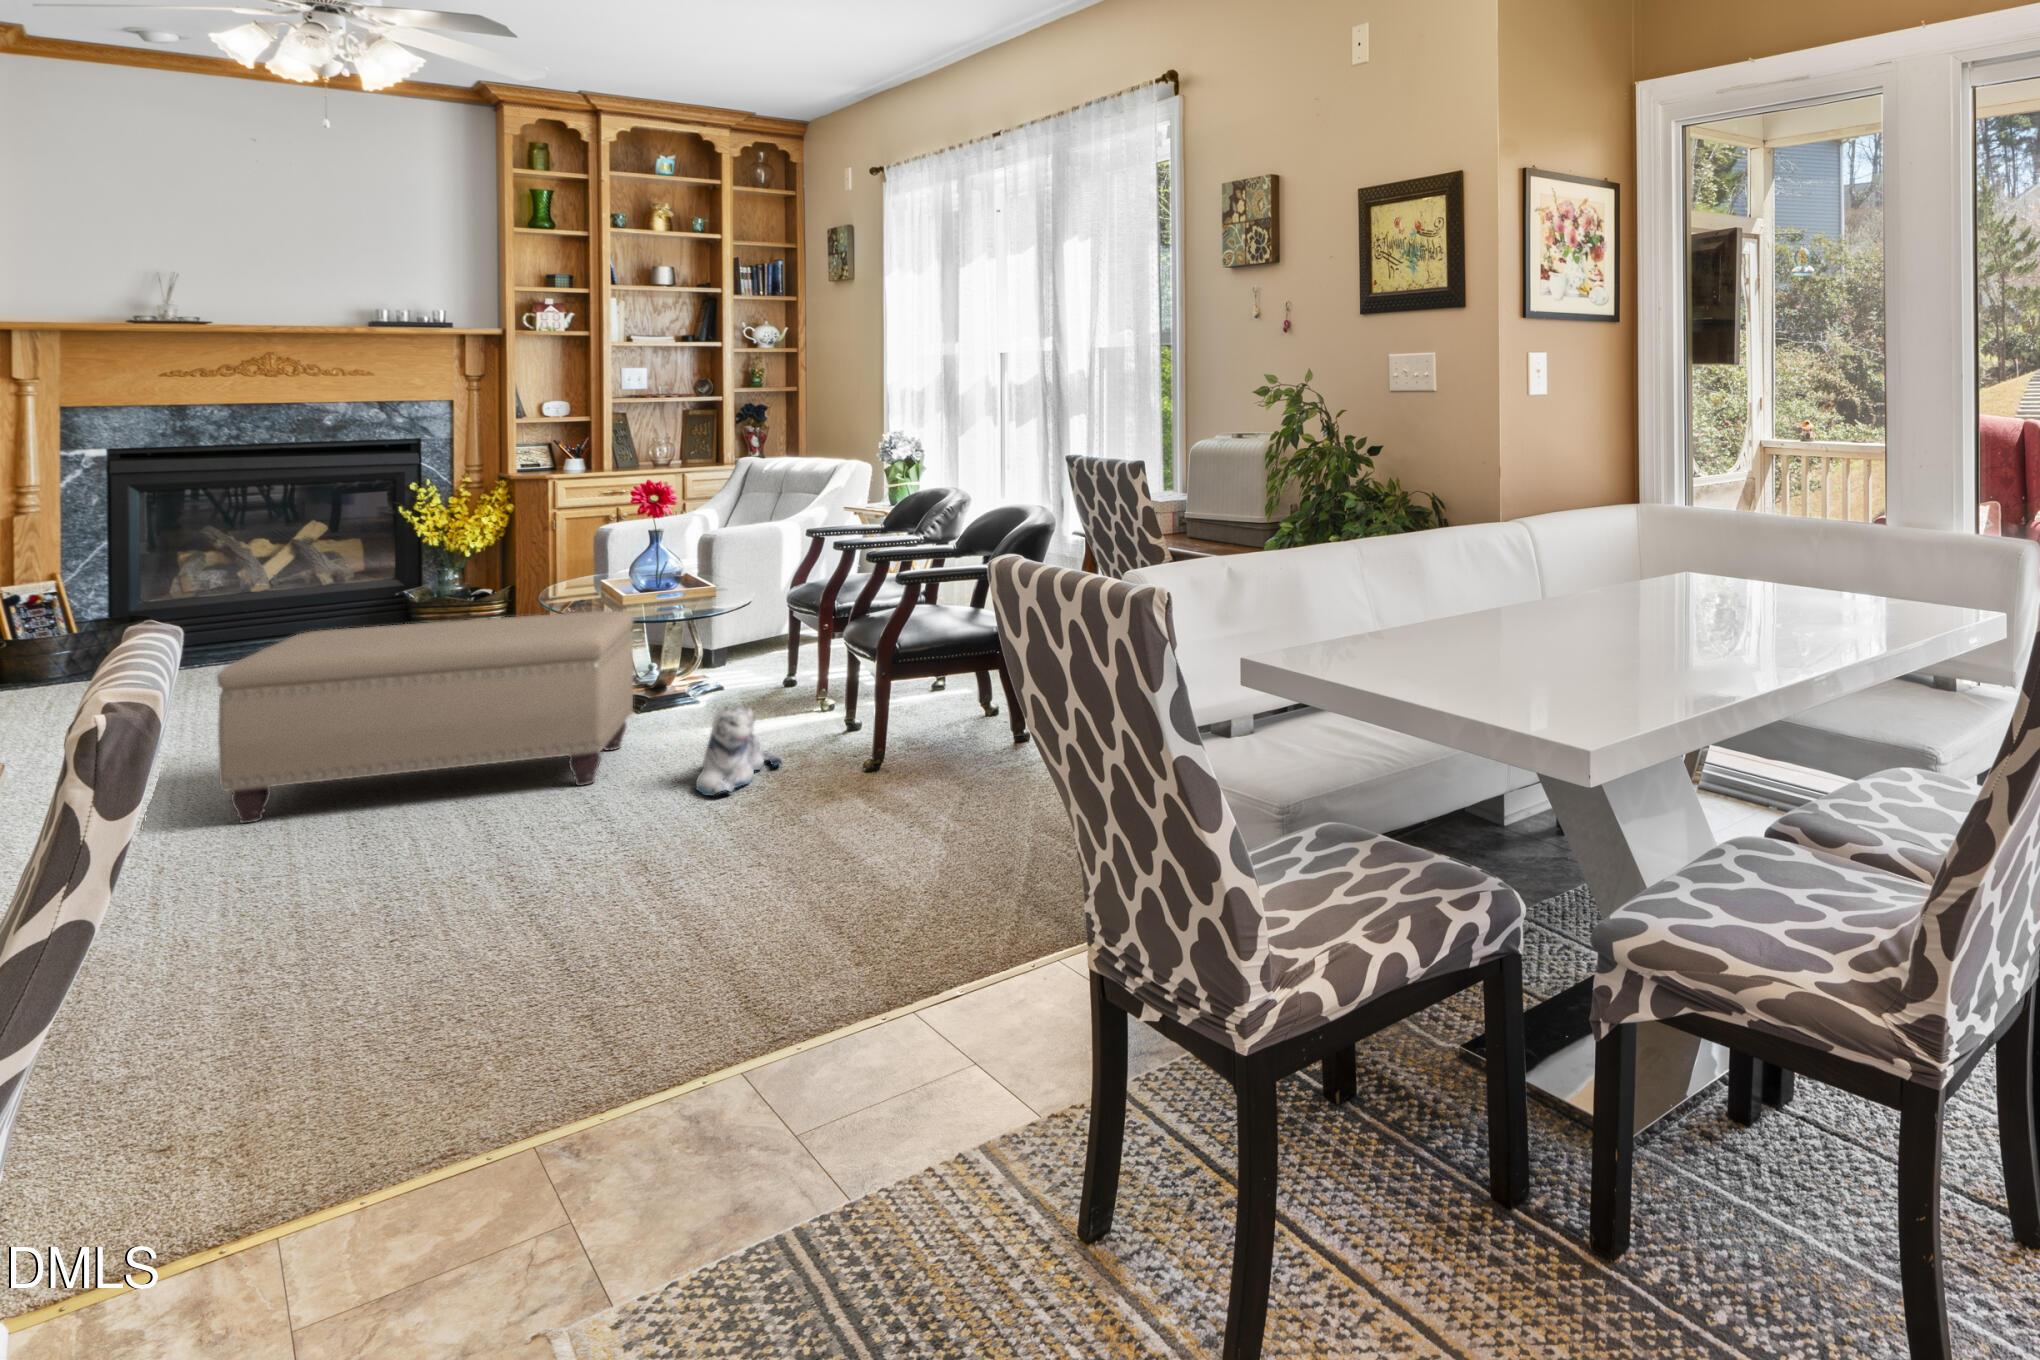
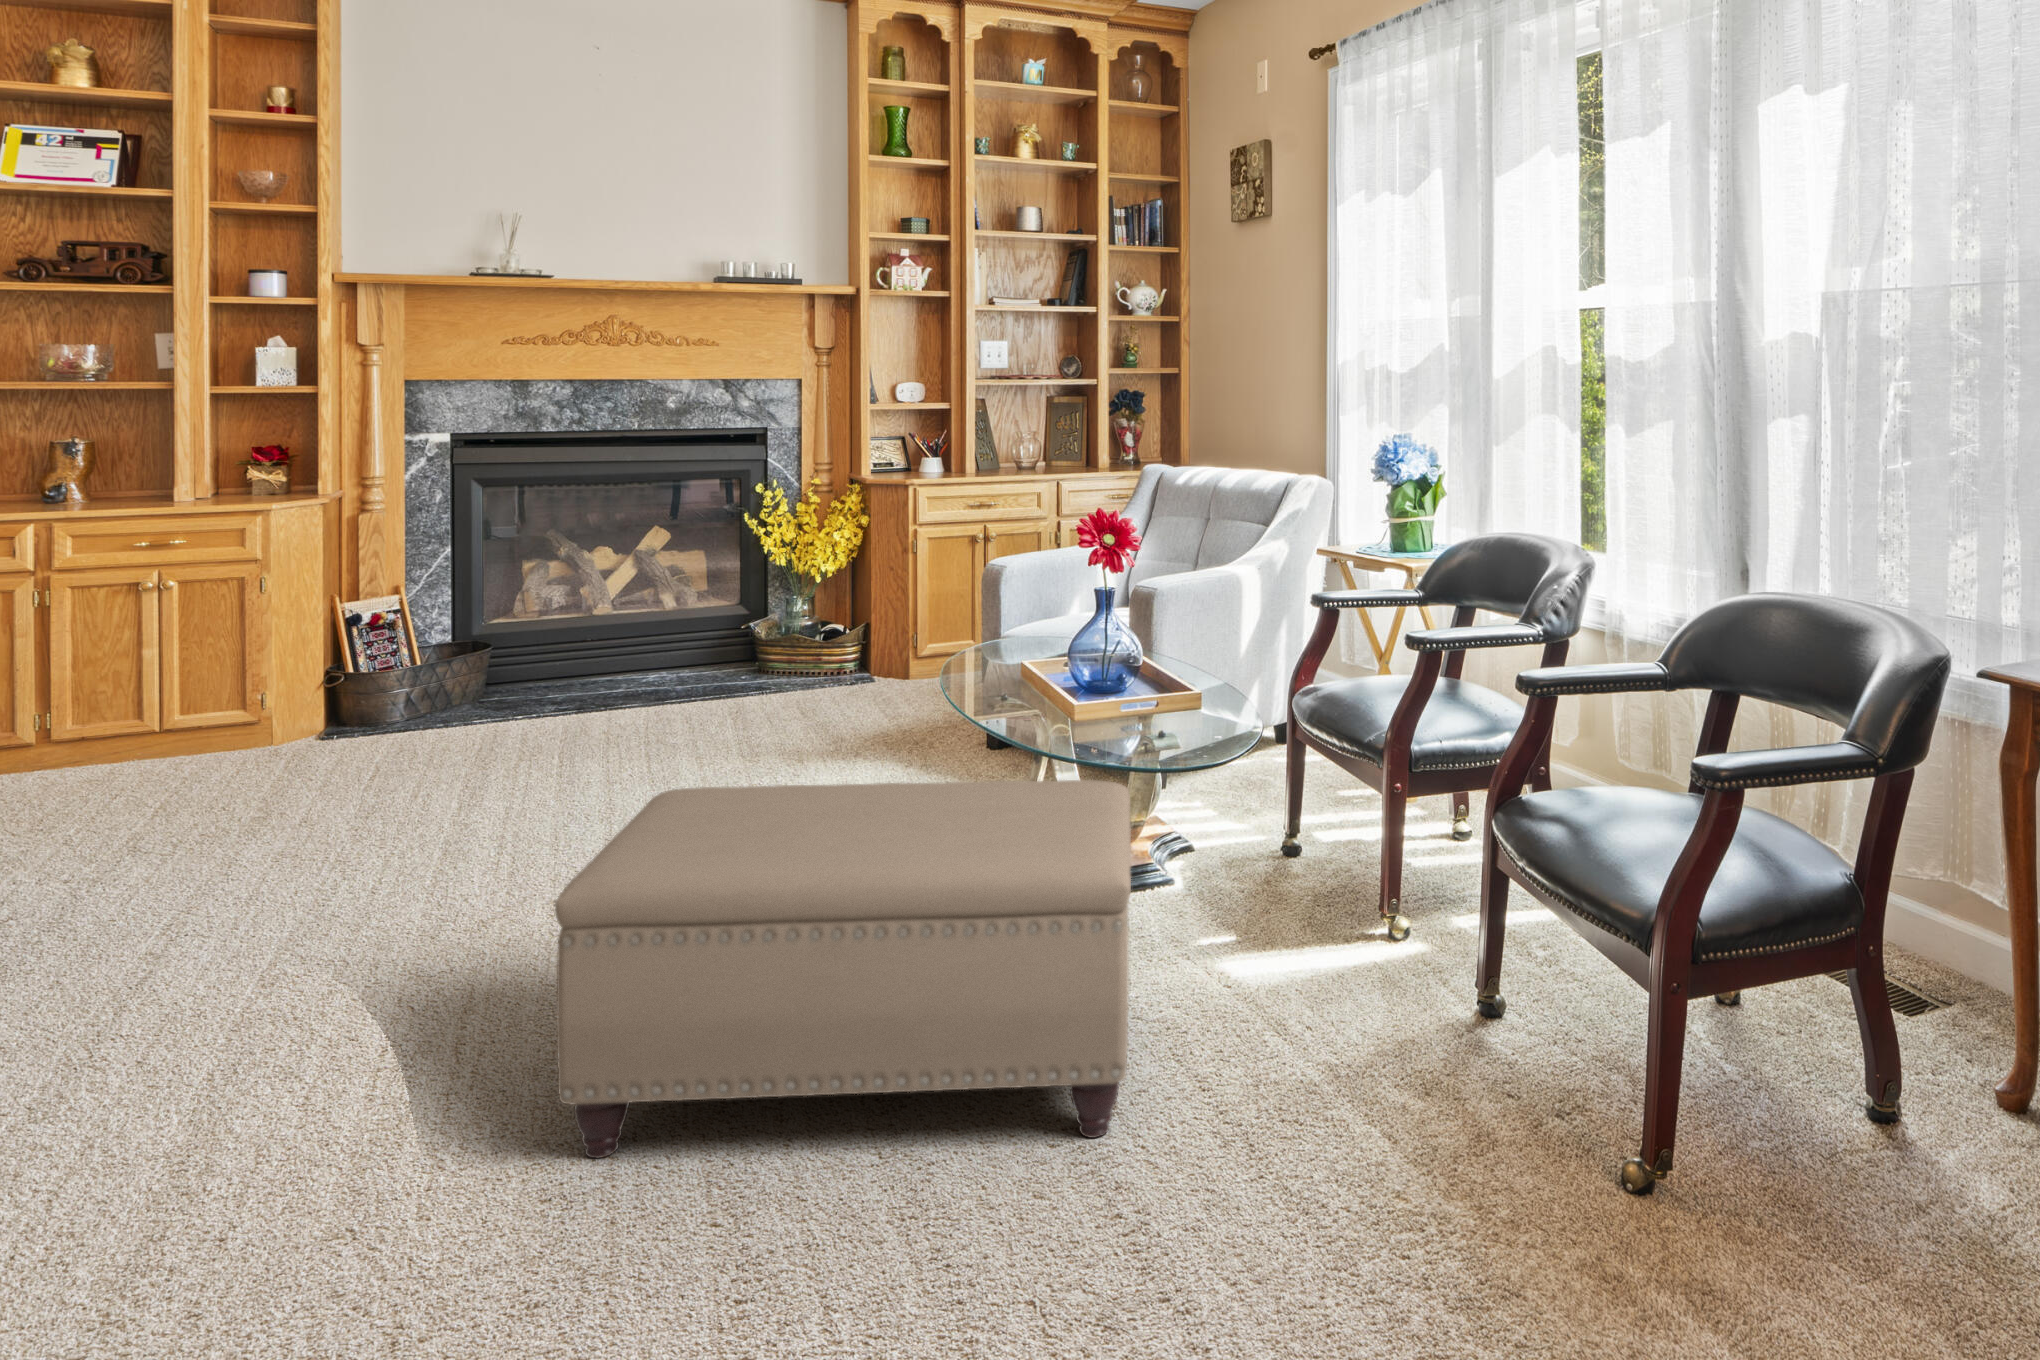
plush toy: present [696,707,782,796] -> none [1284,1031,1424,1238]

